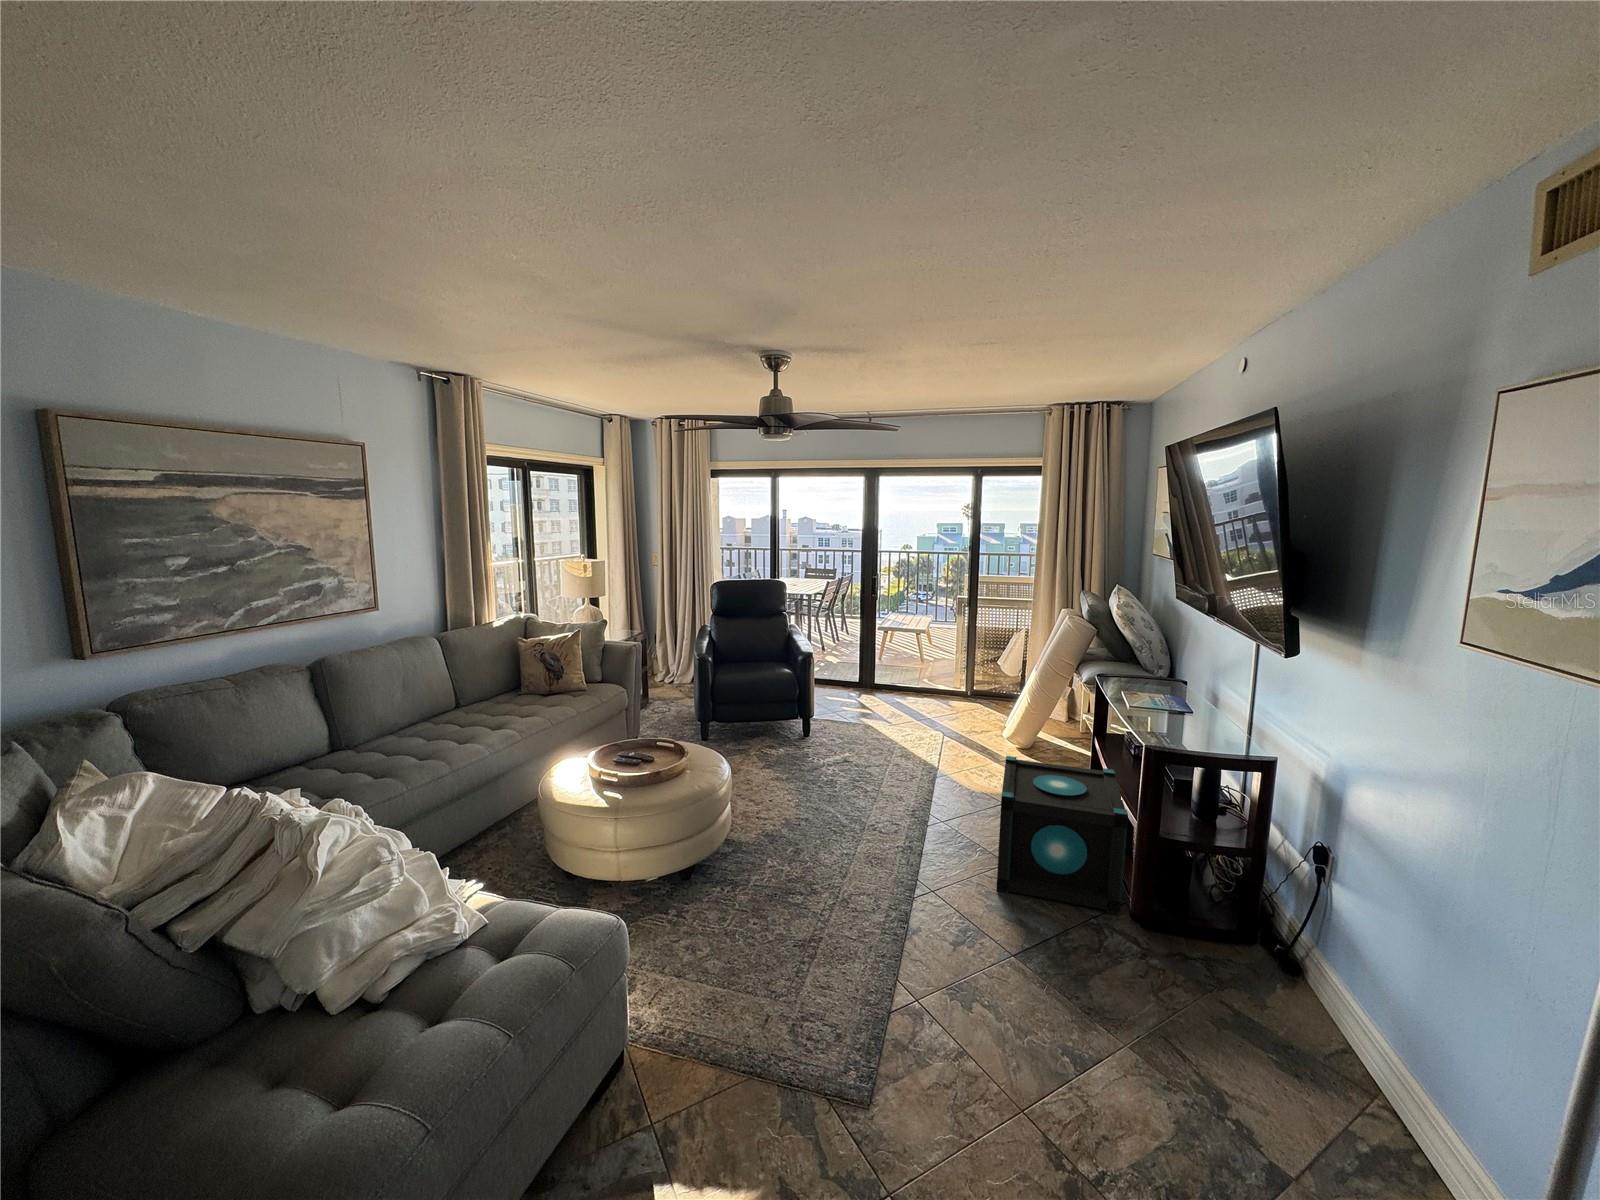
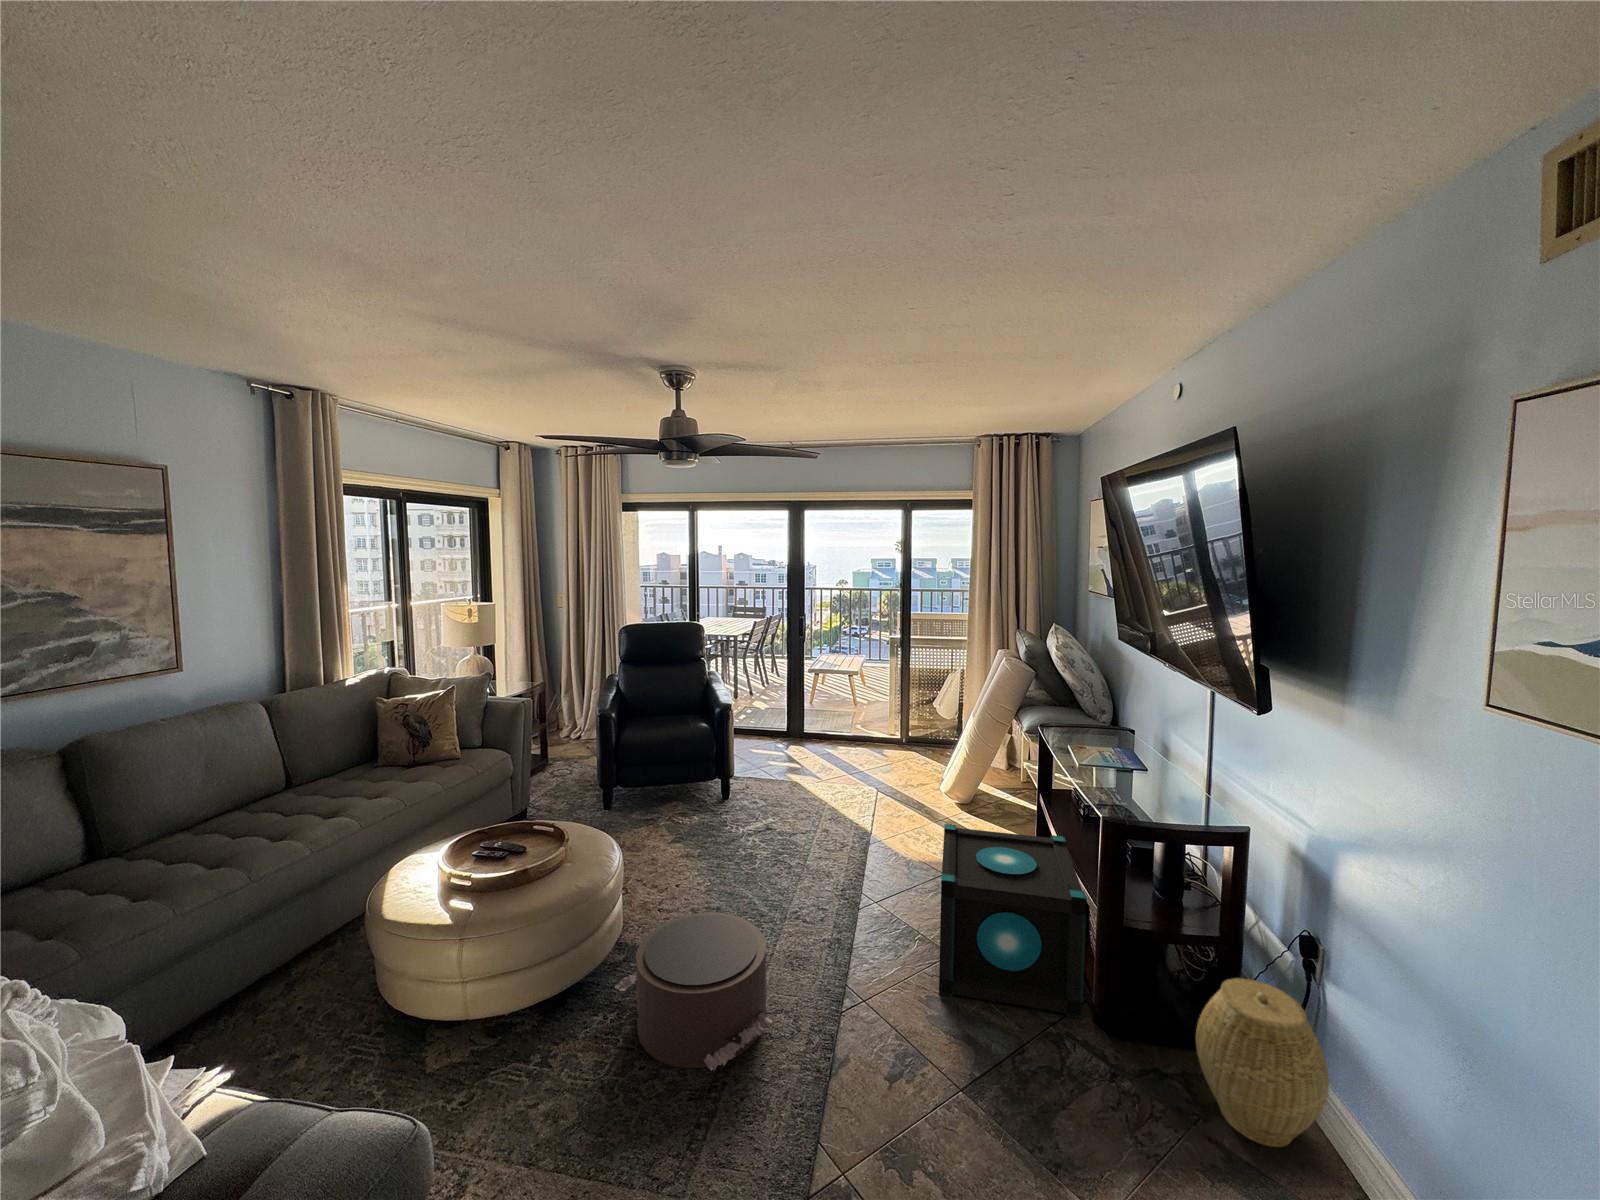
pouf: none [729,815,859,926] -> present [615,912,774,1071]
woven basket: none [1215,879,1326,1010] -> present [1196,978,1329,1147]

